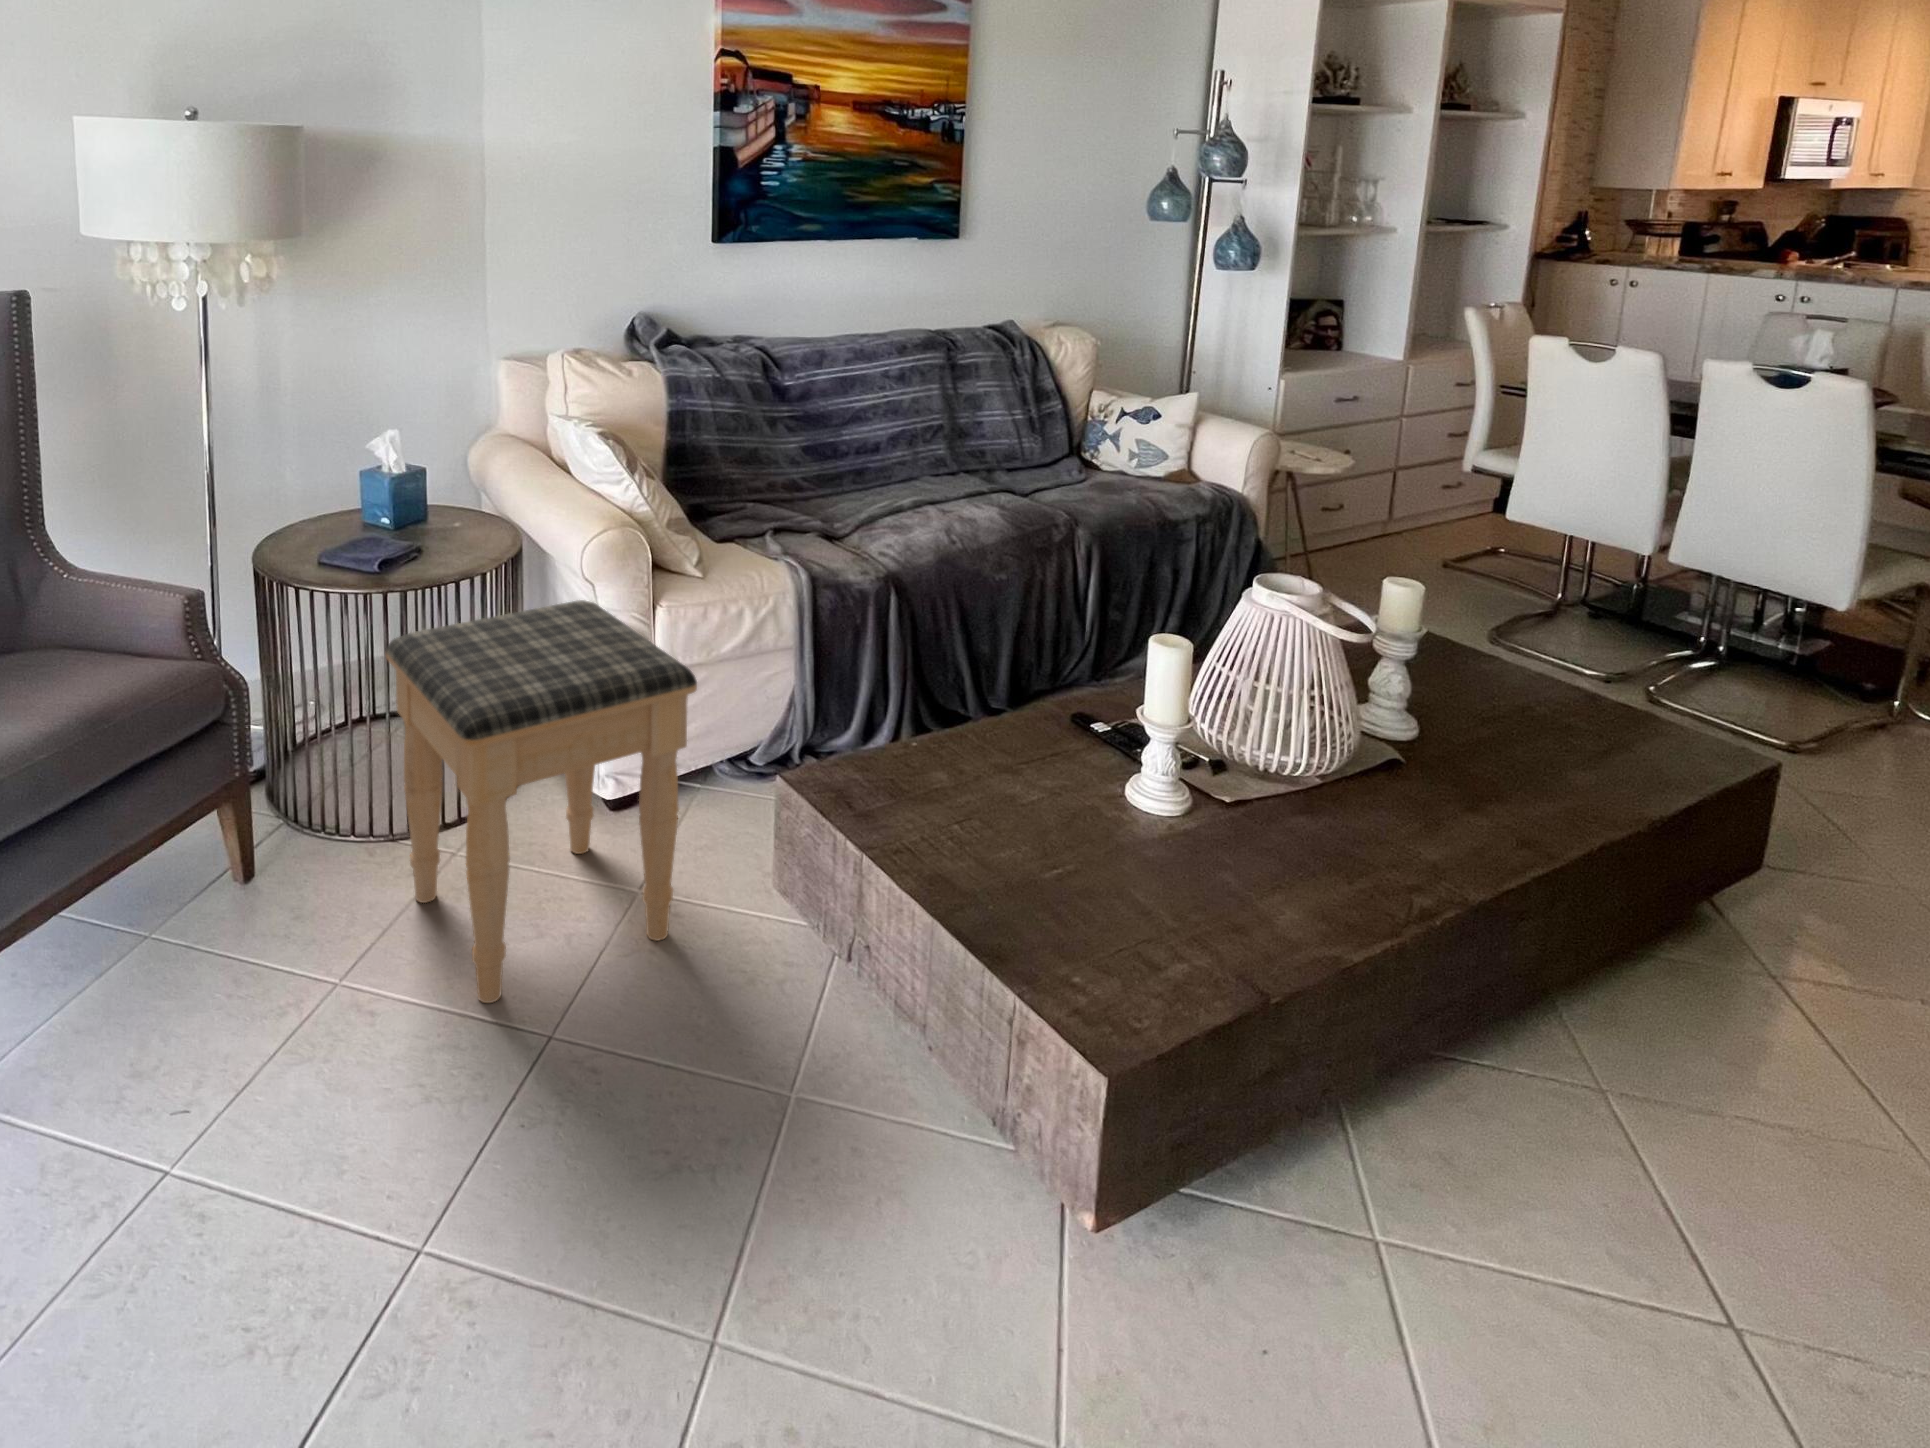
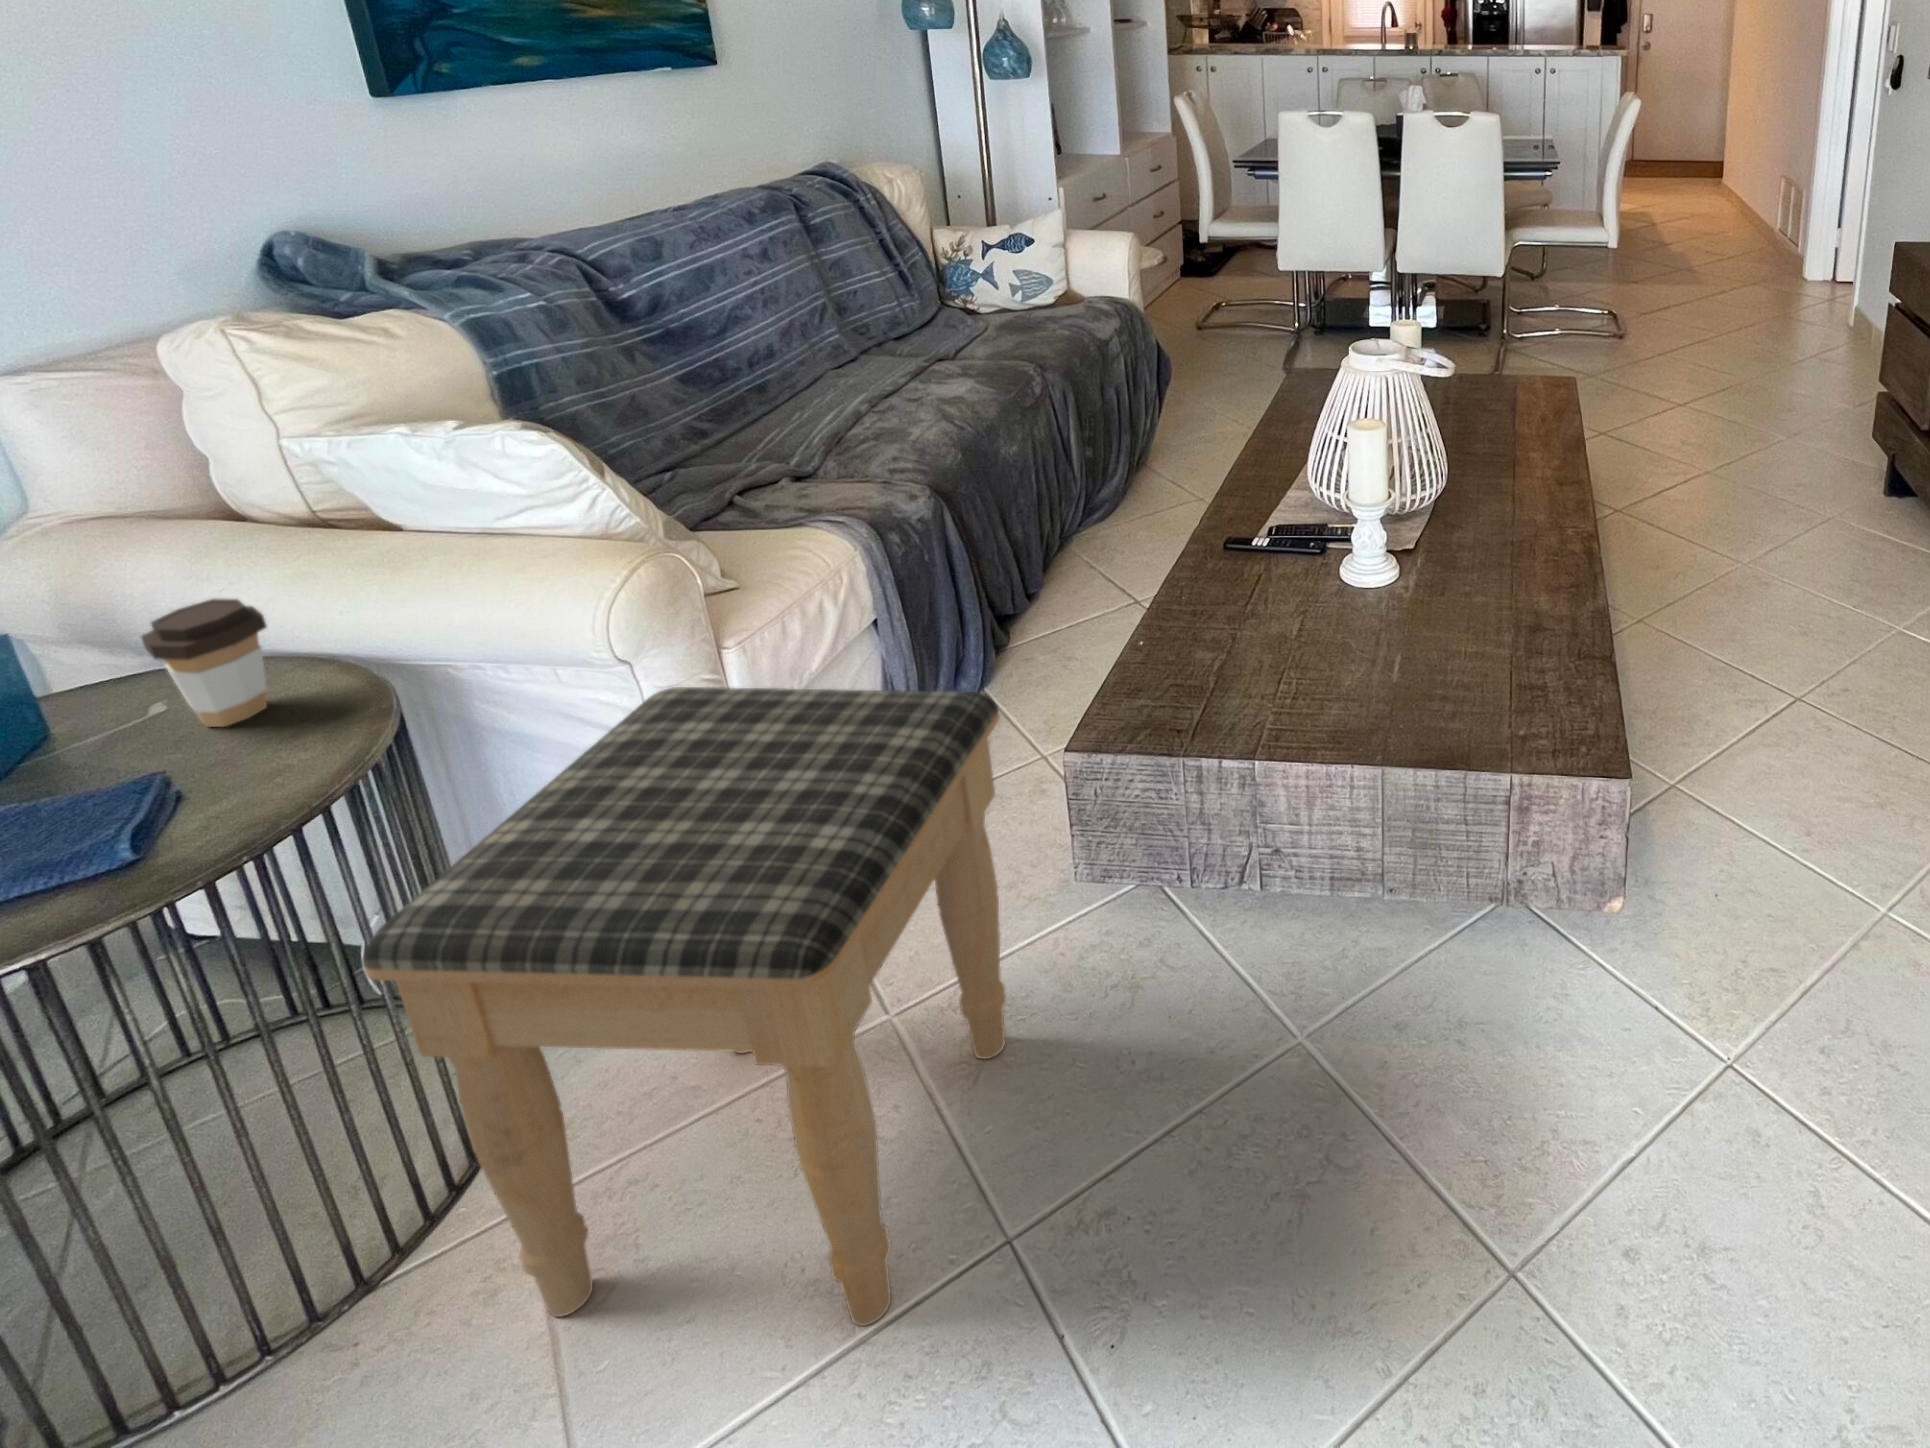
coffee cup: none [438,479,480,541] -> present [141,598,267,727]

